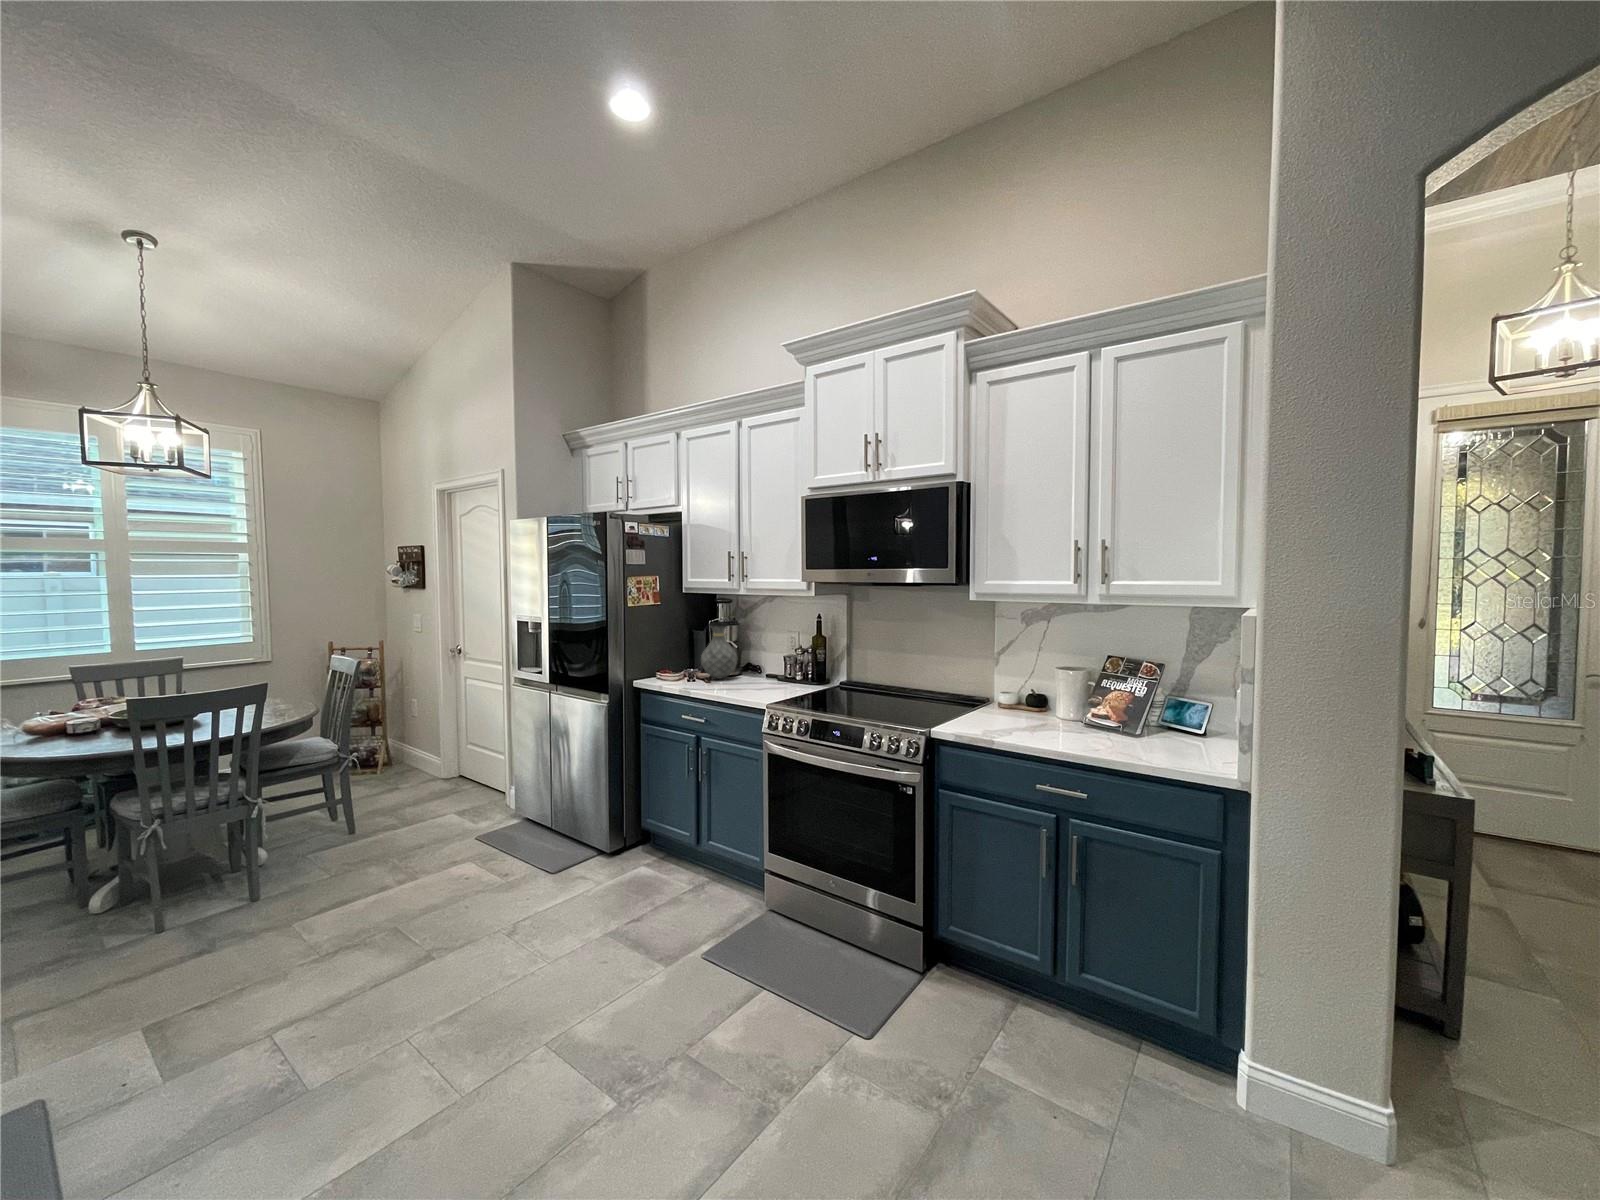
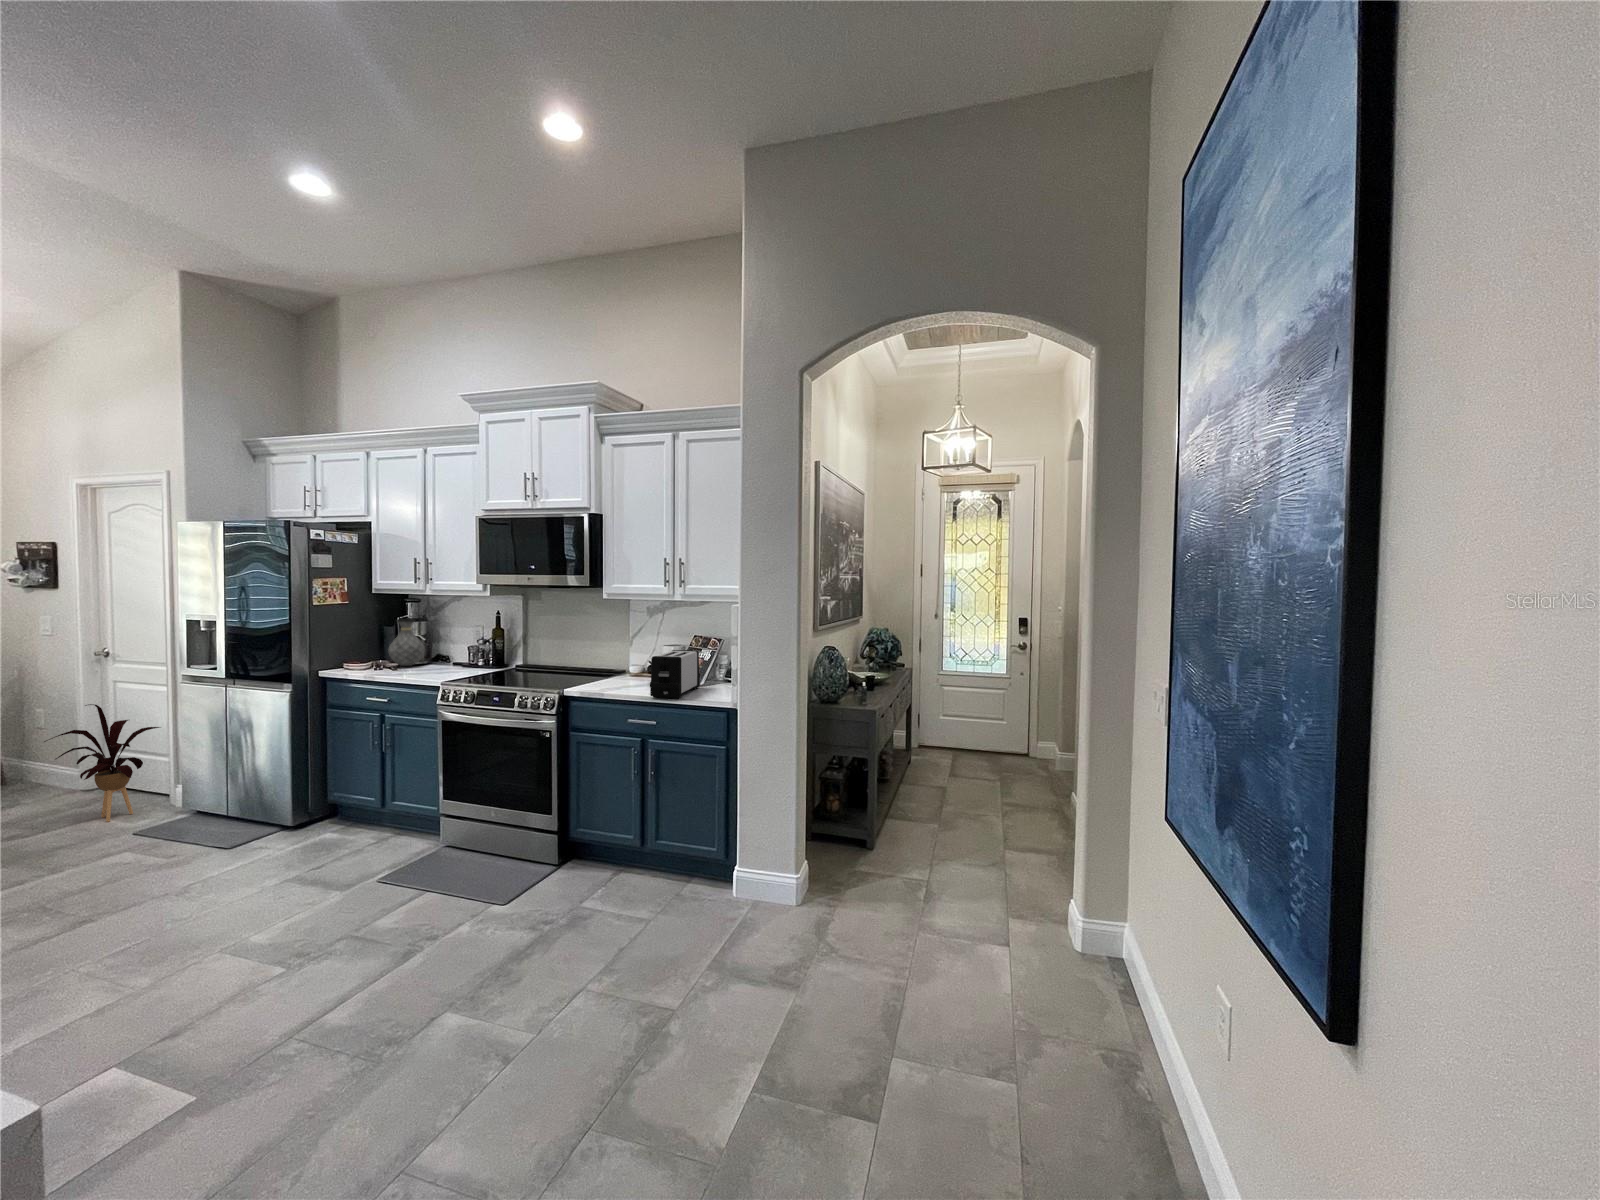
toaster: none [1072,679,1134,760] -> present [650,650,700,699]
house plant: none [408,704,500,822] -> present [44,704,160,822]

